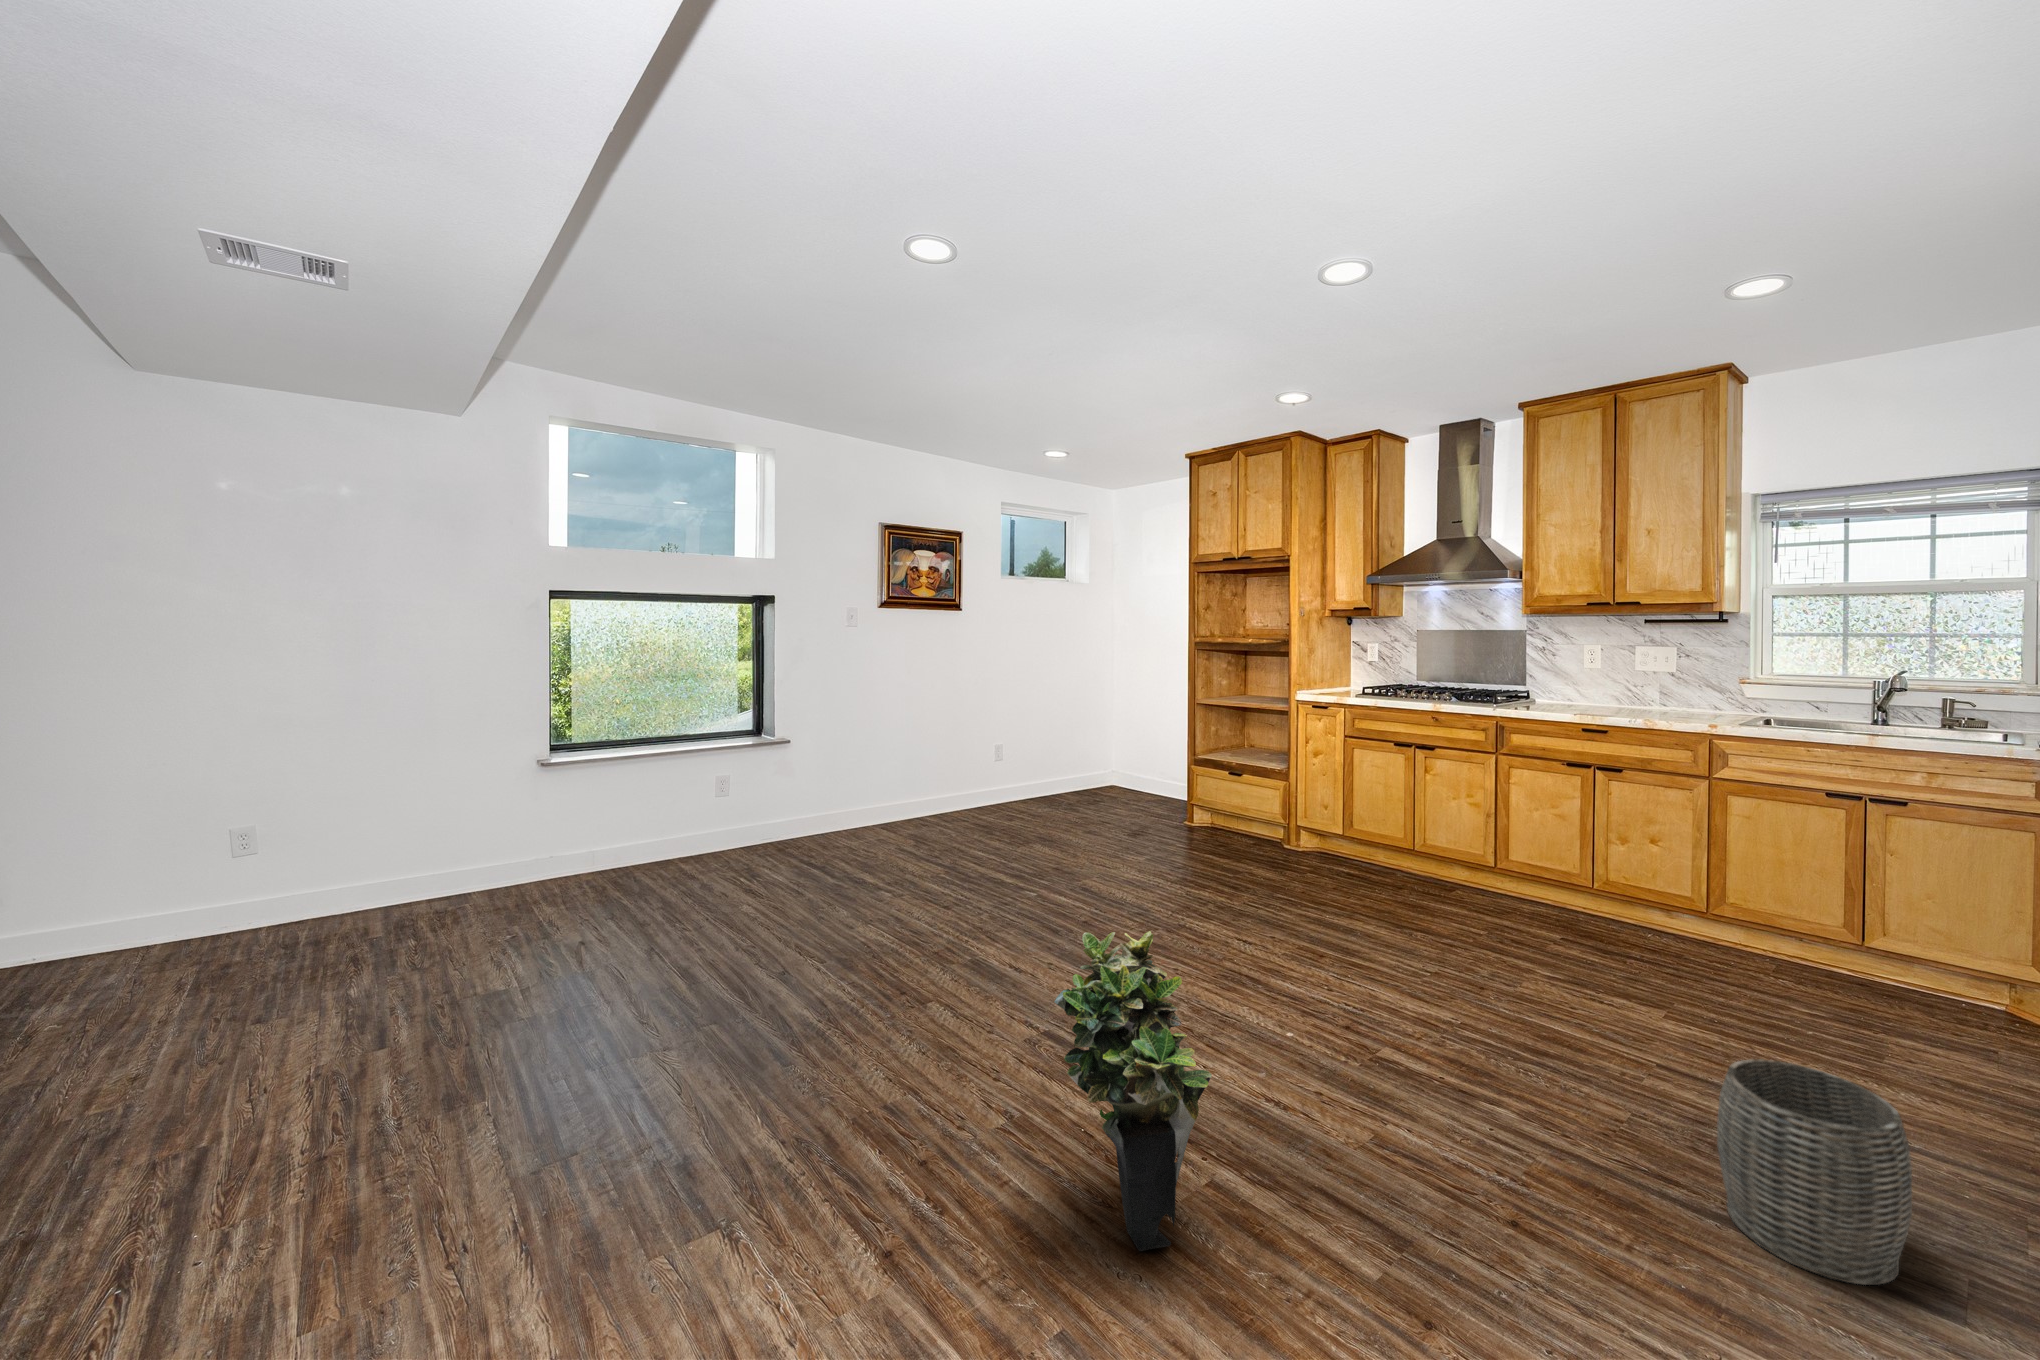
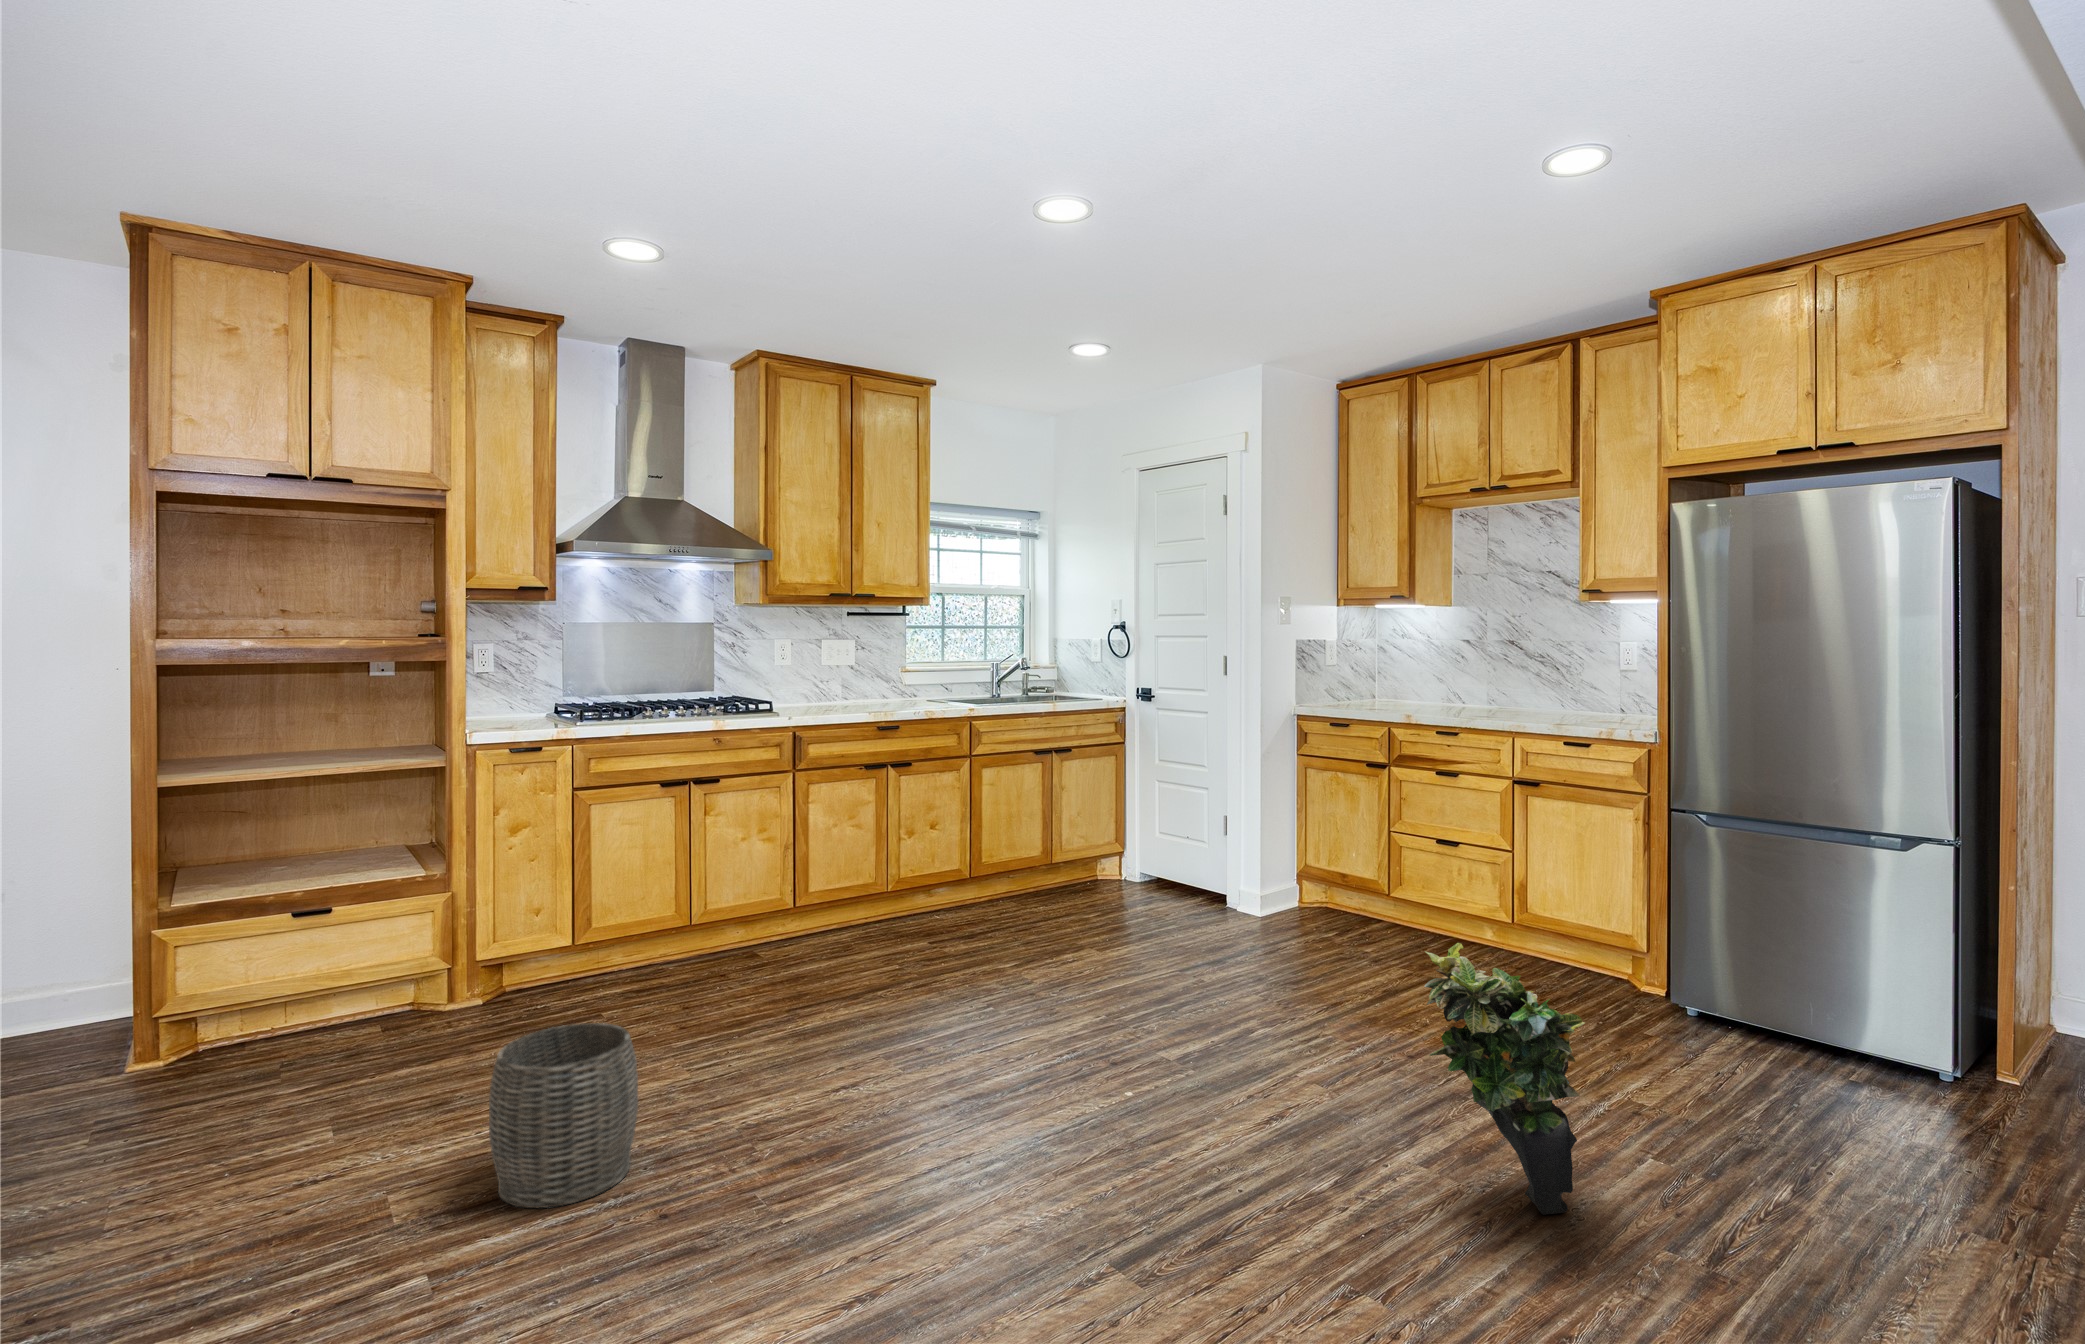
woven basket: present [1717,1059,1912,1285] -> present [489,1023,638,1208]

